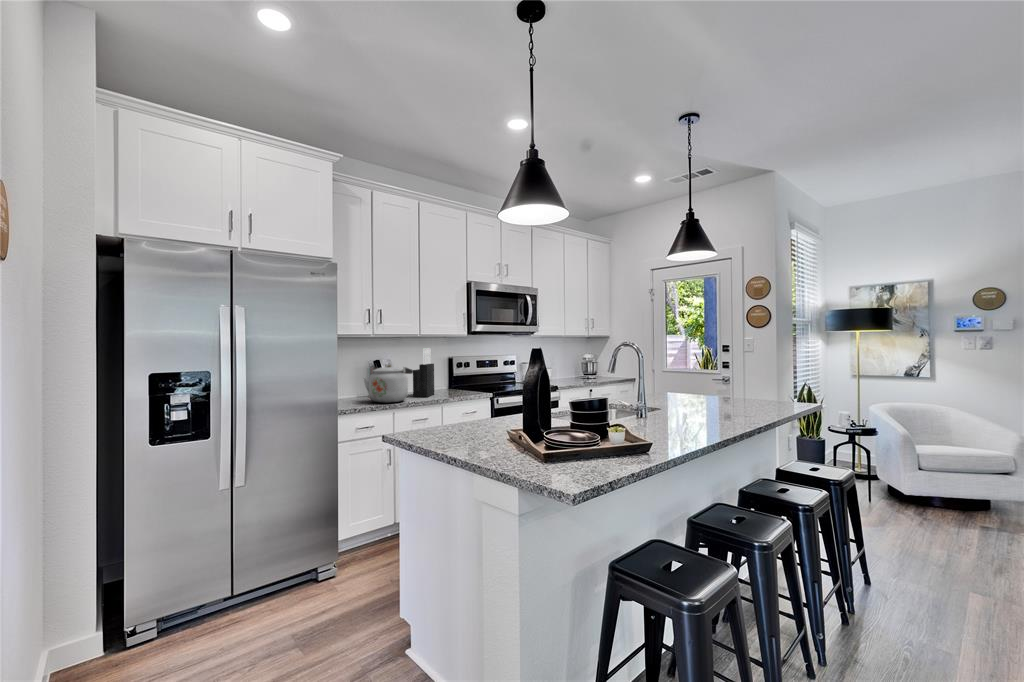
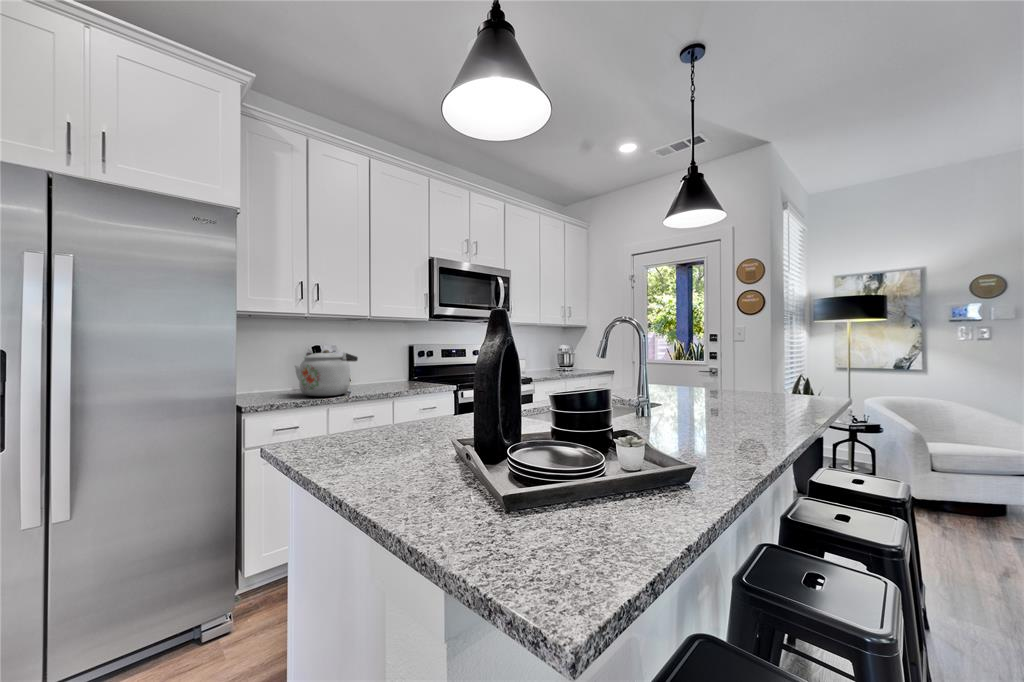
knife block: present [413,348,434,397] -> none [360,331,388,389]

